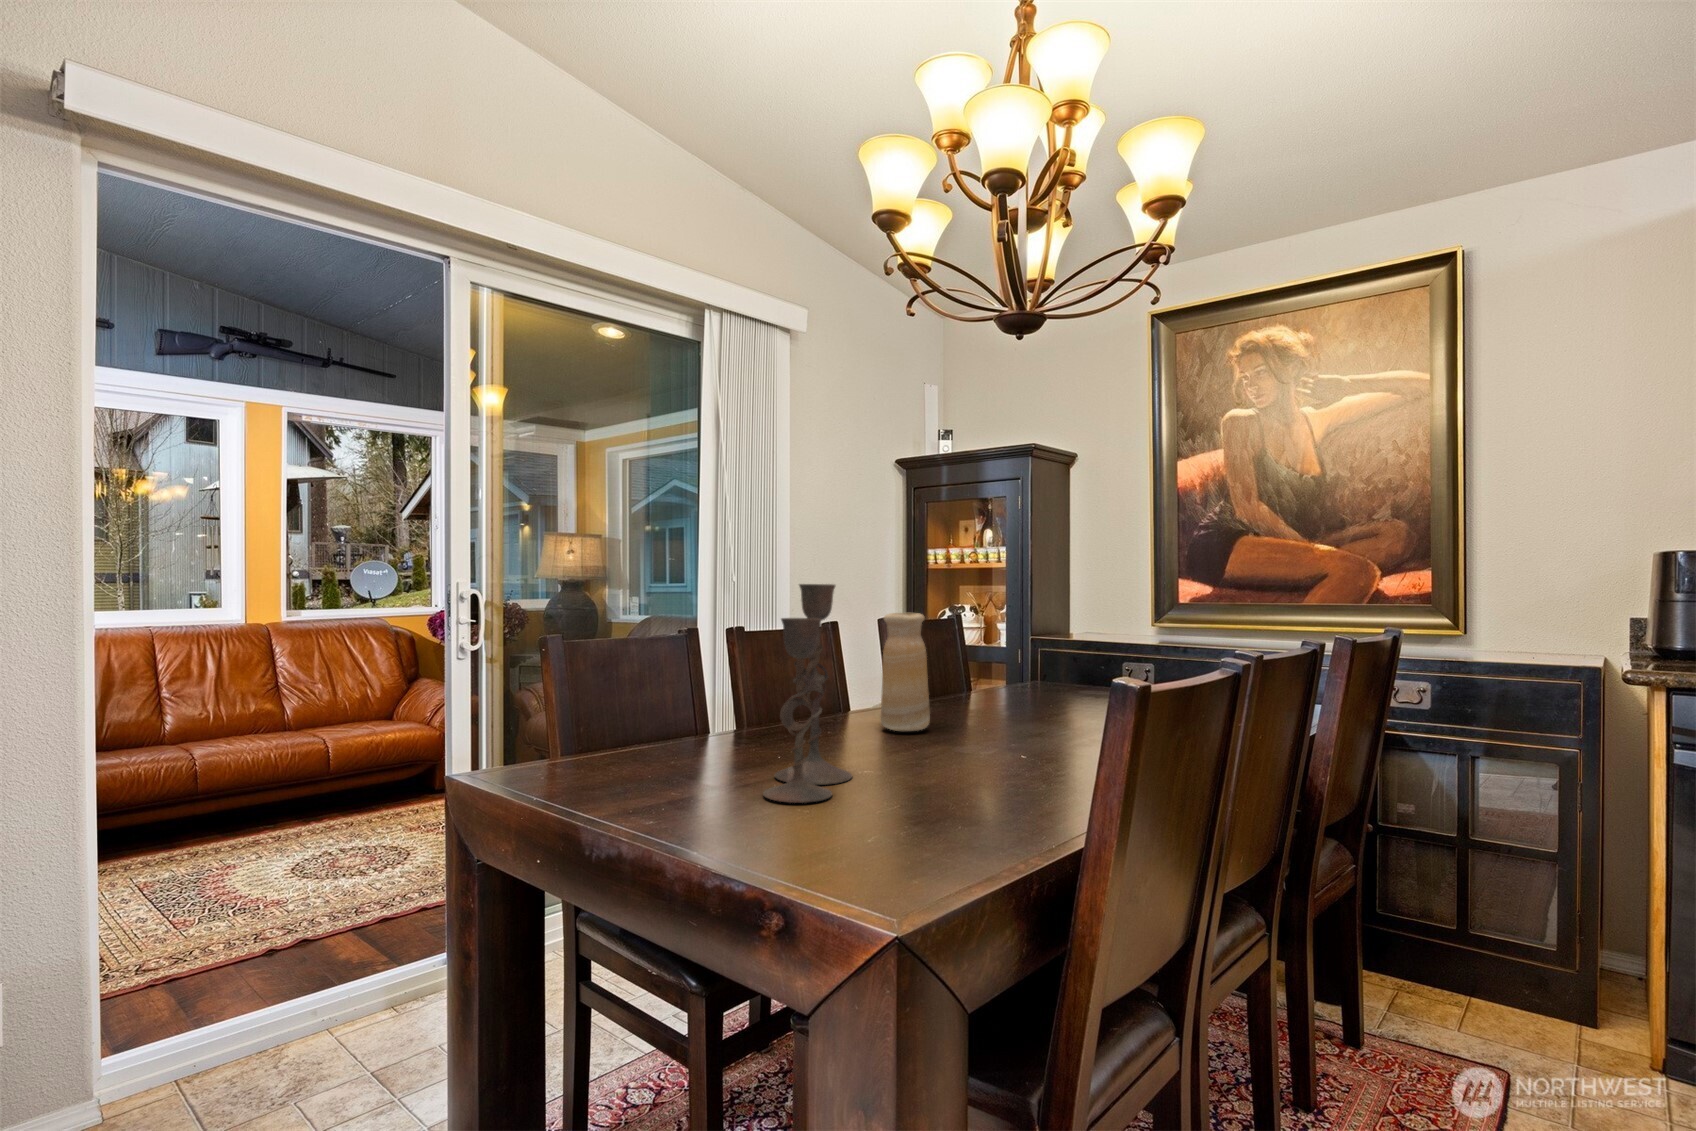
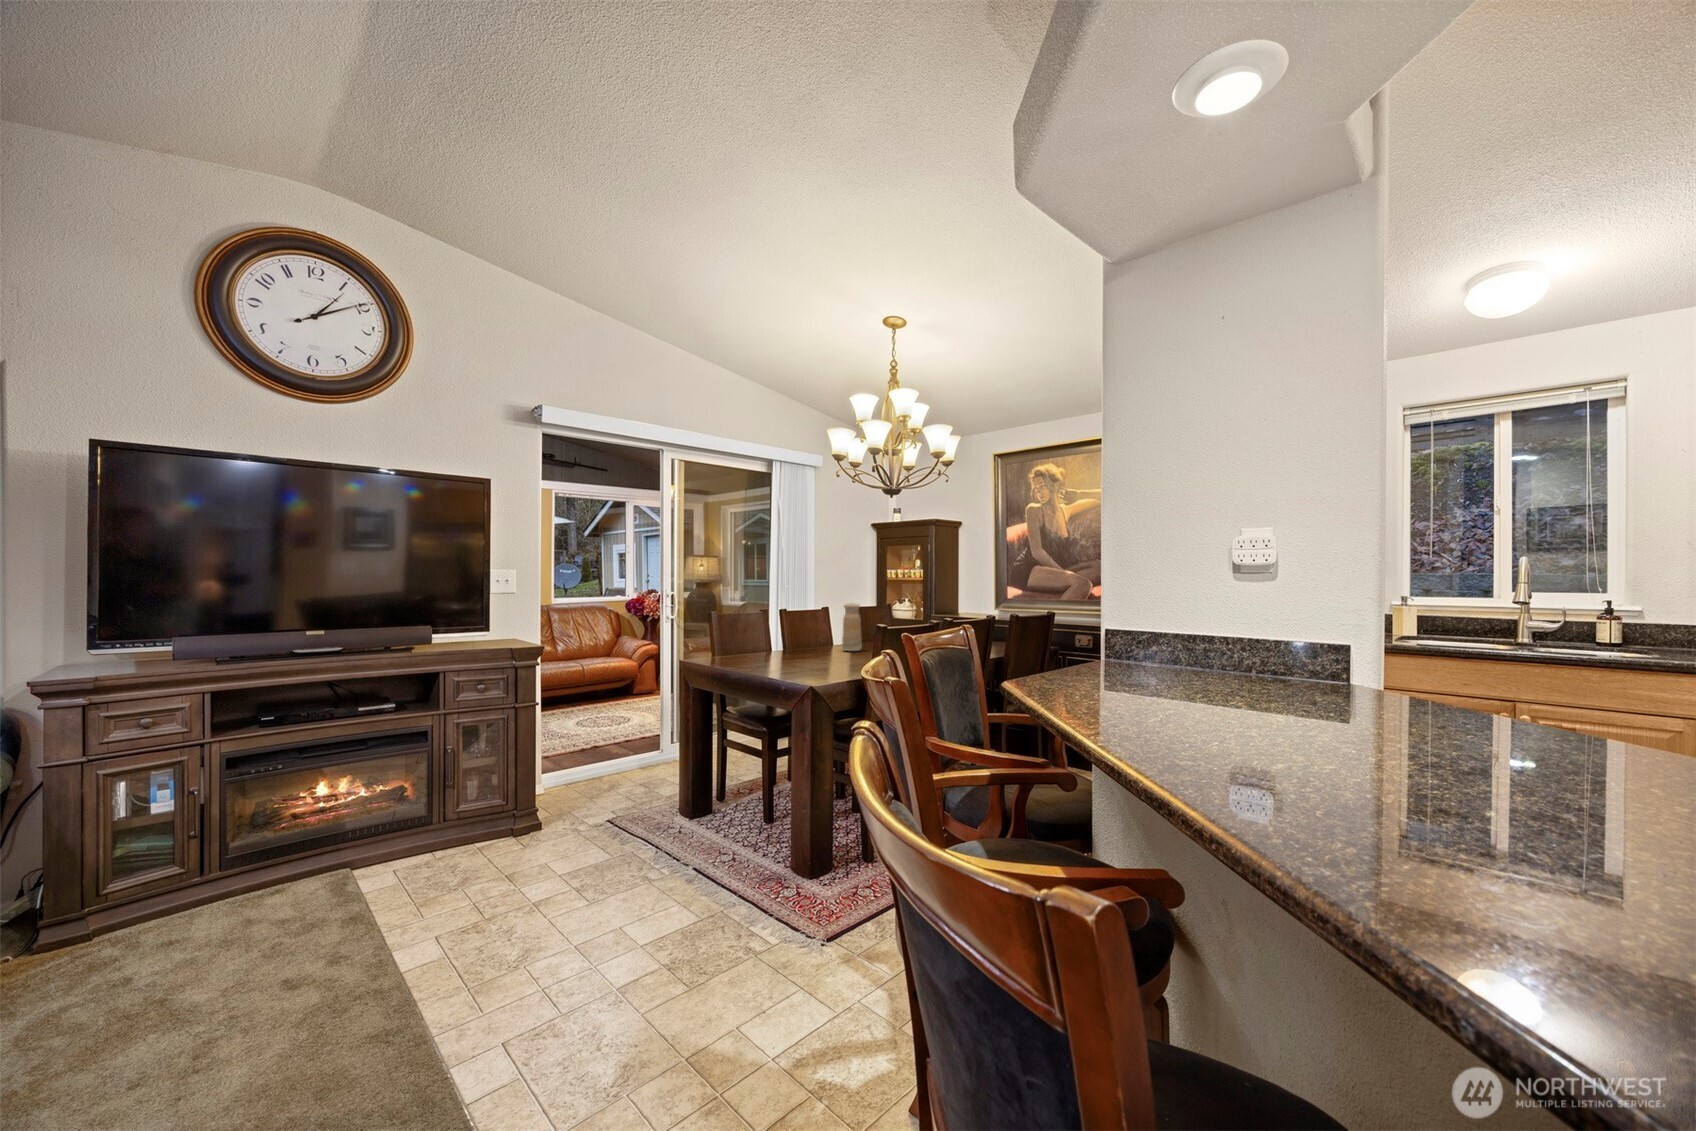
candlestick: present [763,584,852,803] -> none [790,594,823,666]

